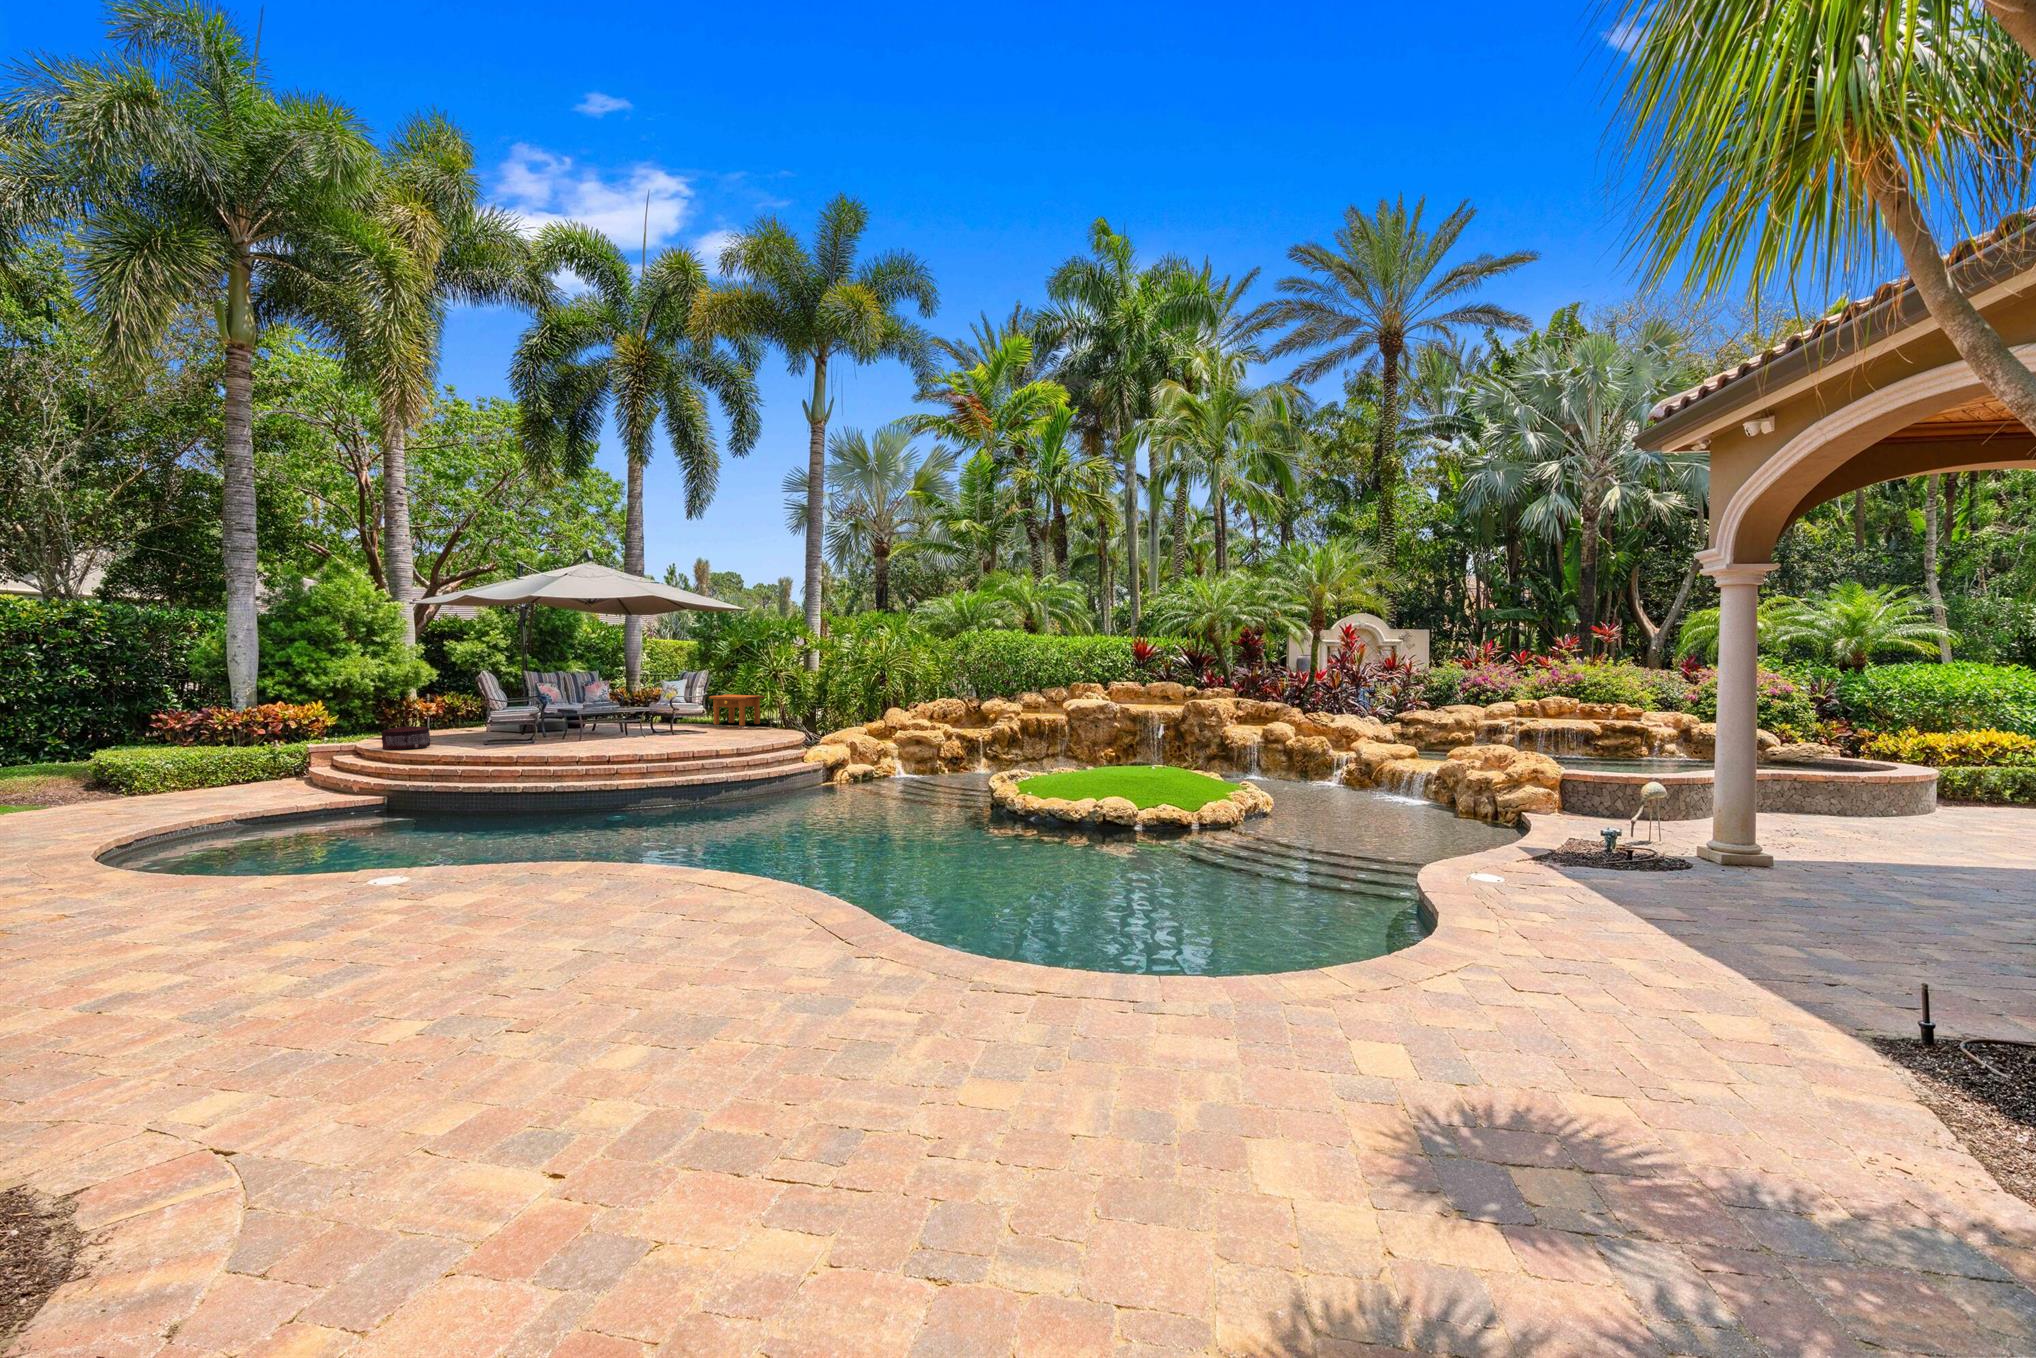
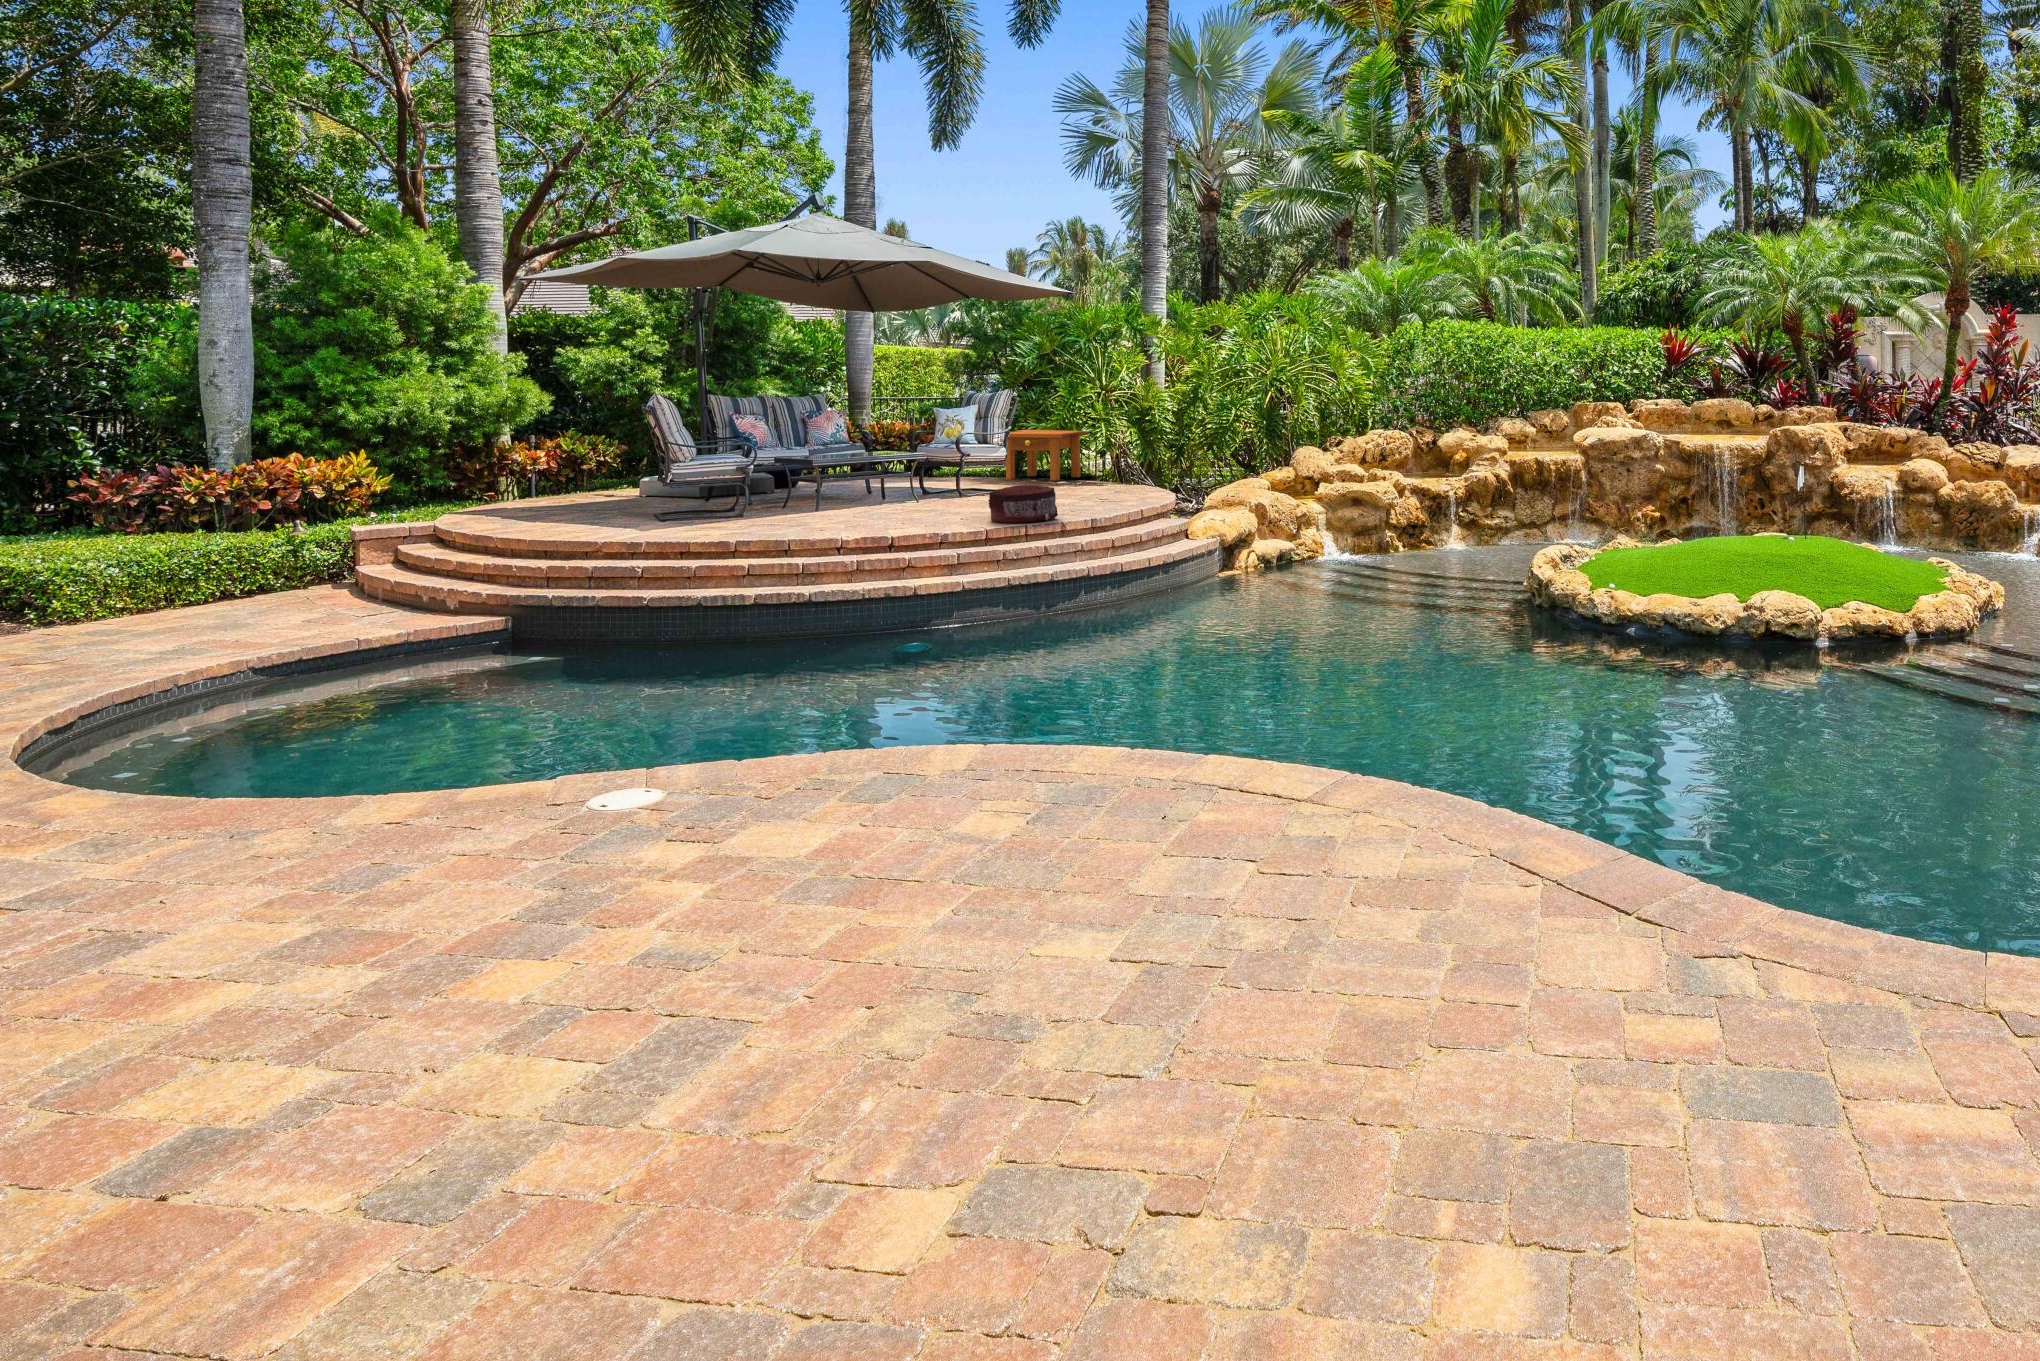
pouf: present [382,726,431,749] -> present [988,485,1058,523]

